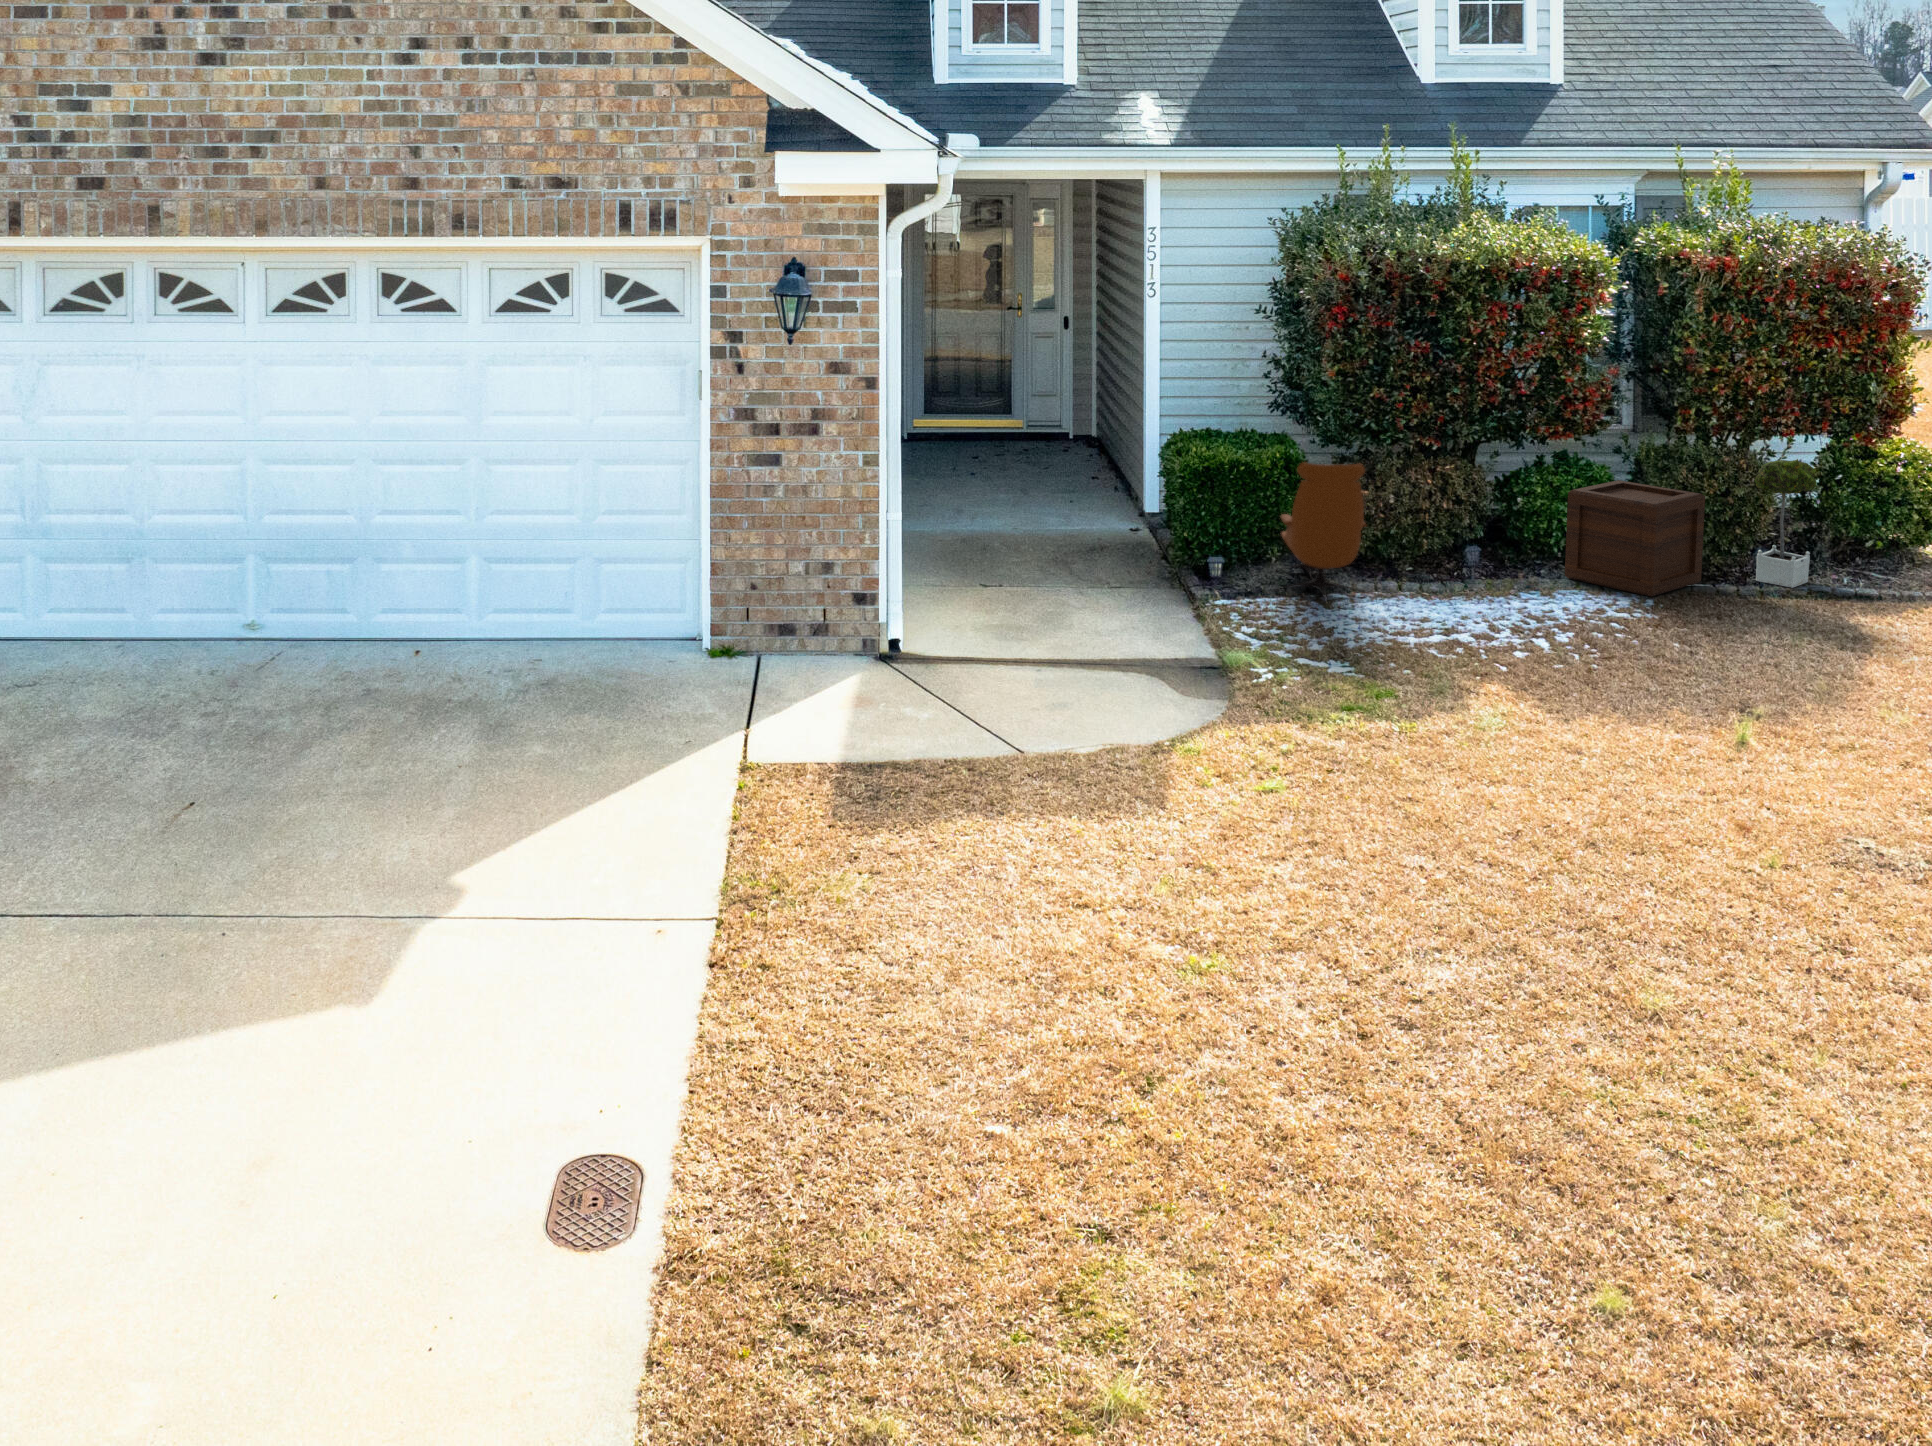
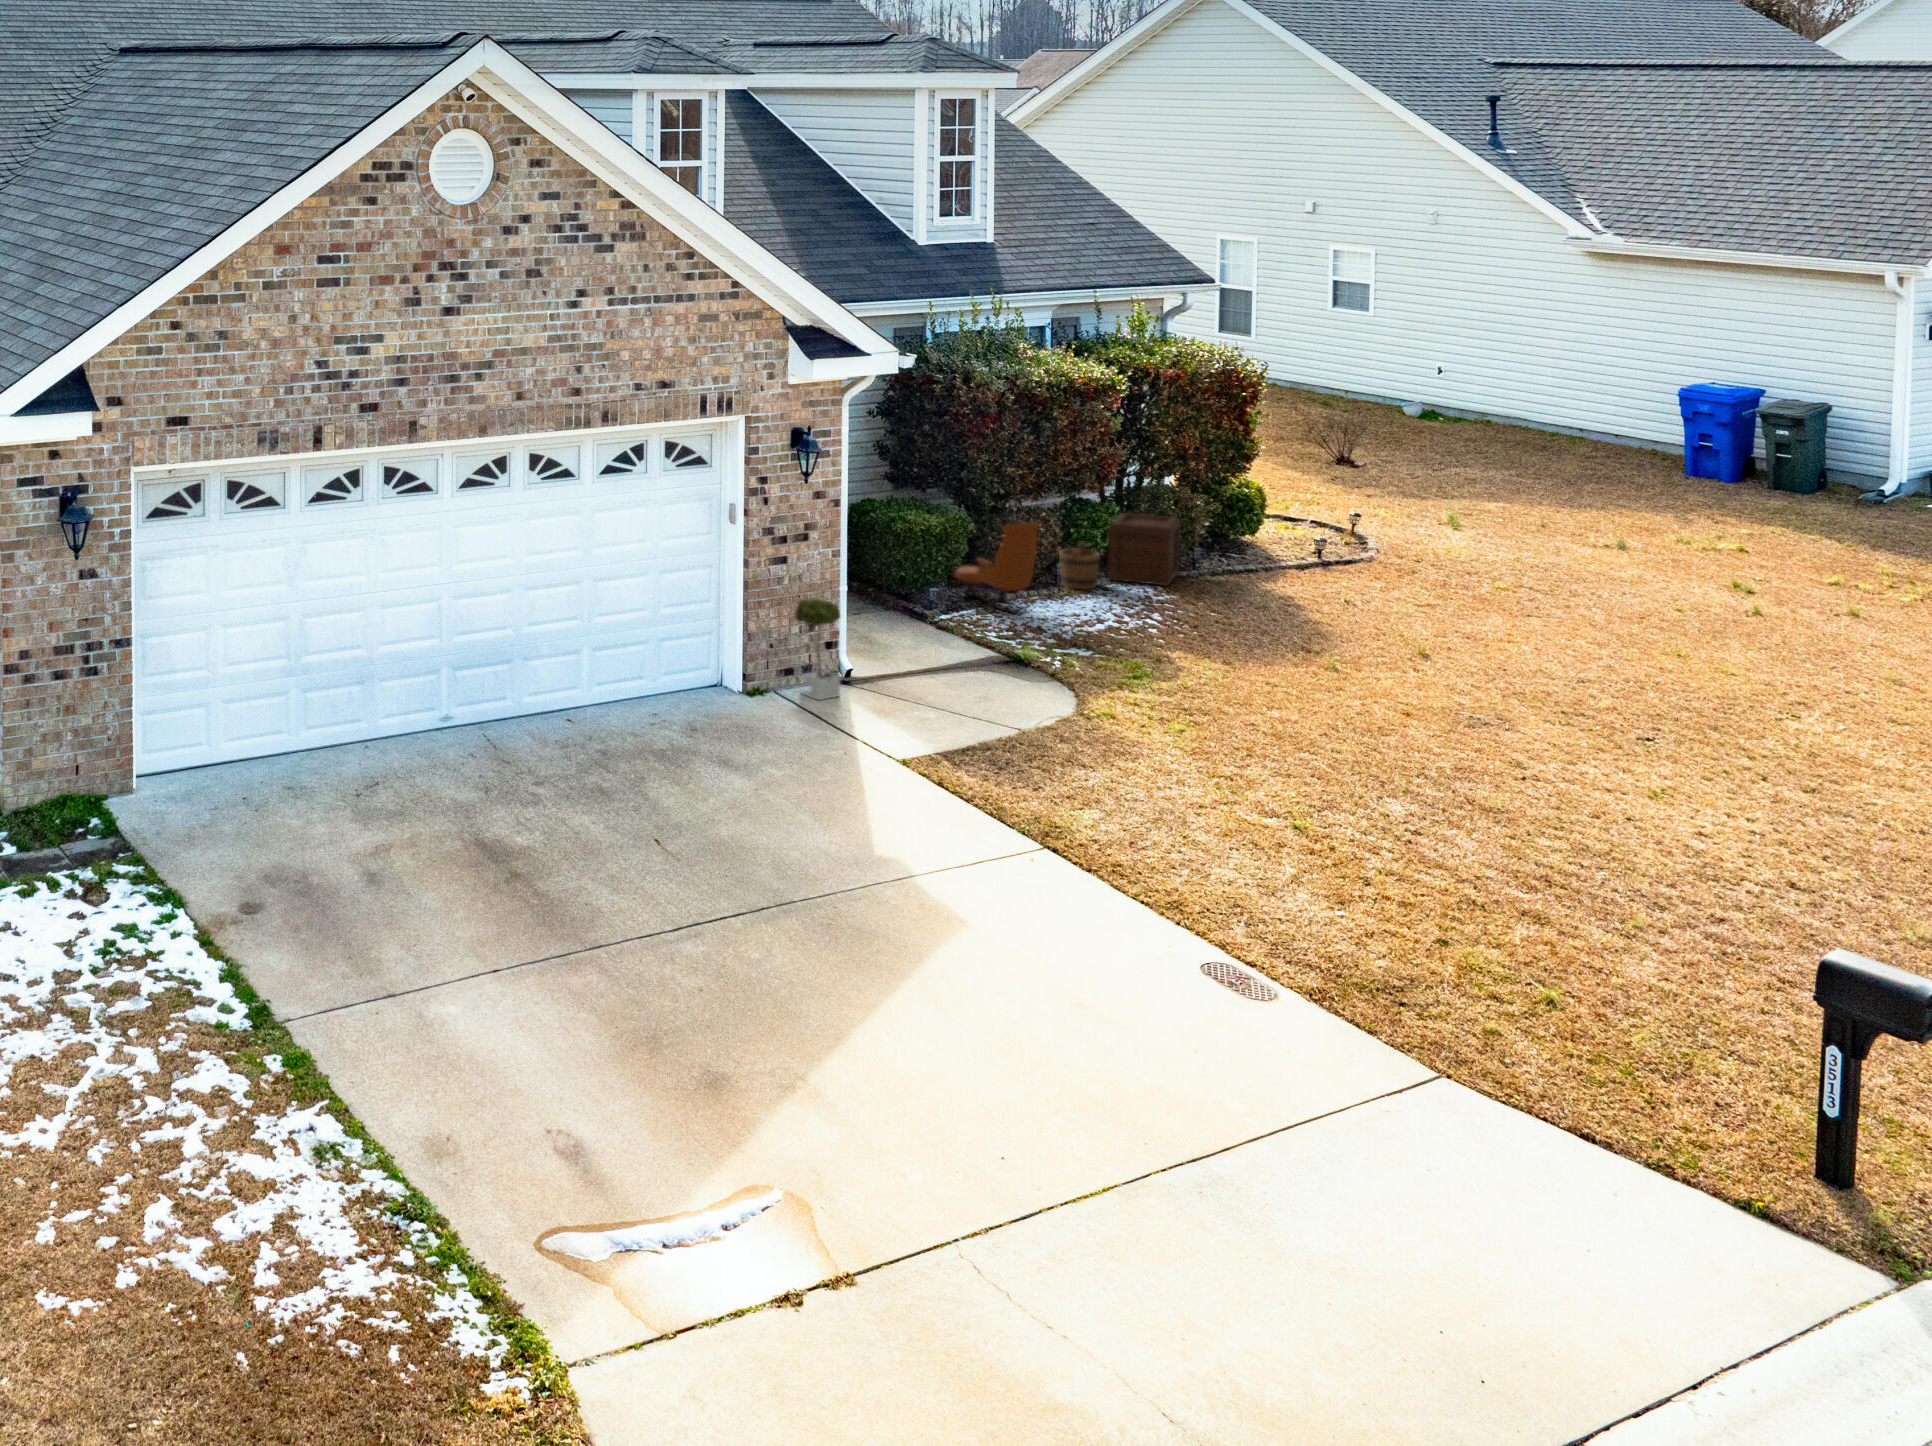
potted tree: present [1754,459,1816,588] -> present [795,598,840,700]
bucket: none [1471,515,1538,586] -> present [1059,544,1100,589]

